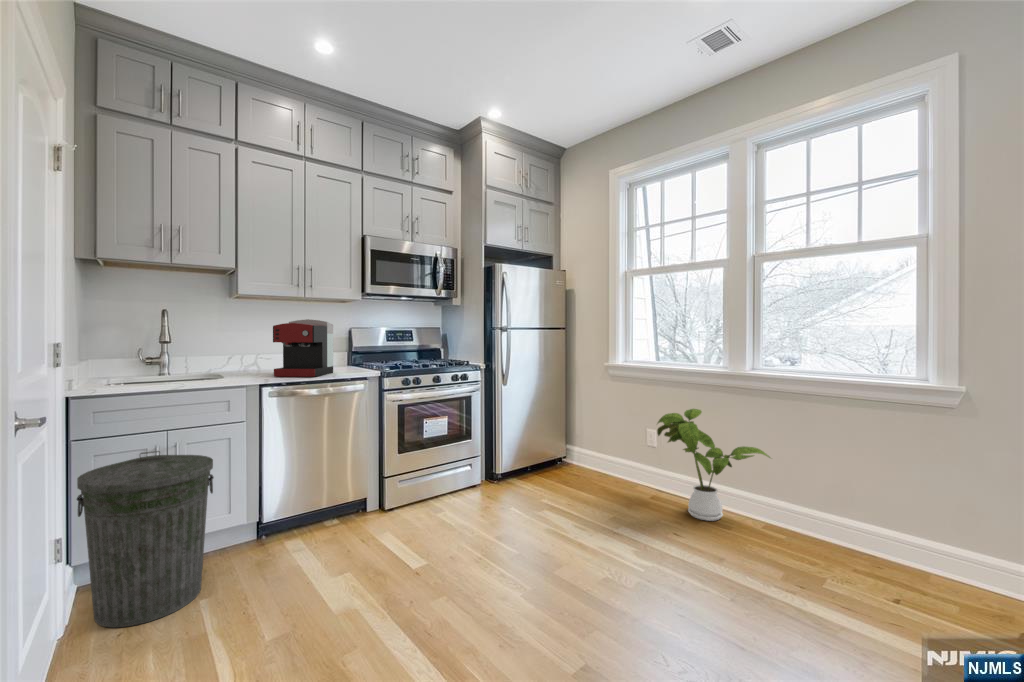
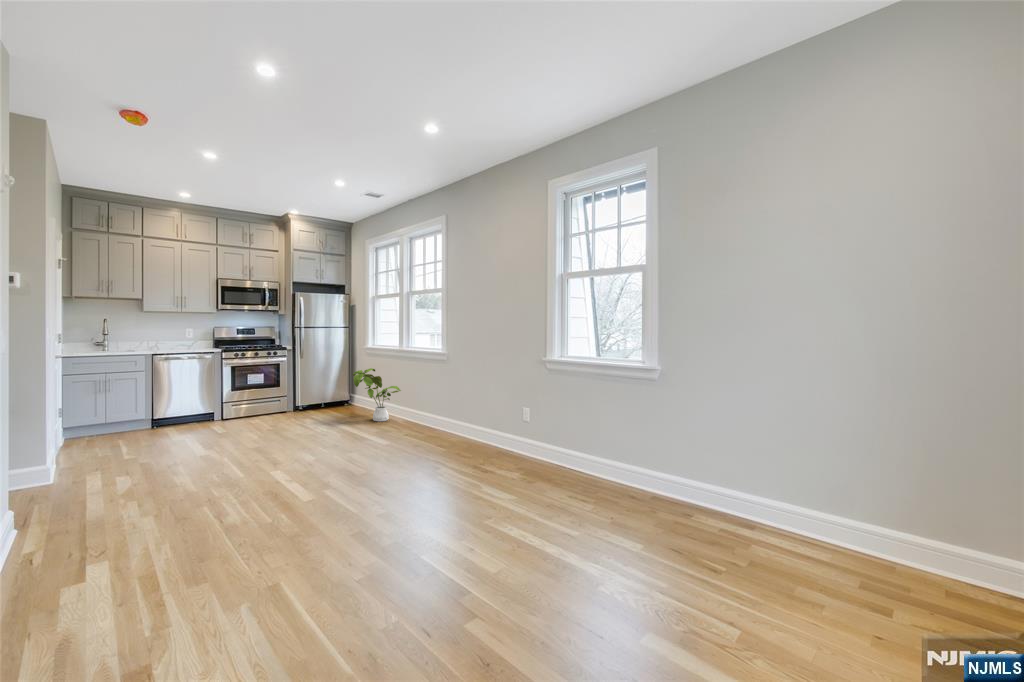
coffee maker: present [273,319,333,377] -> none [161,323,196,351]
trash can: present [77,451,214,627] -> none [67,379,125,444]

